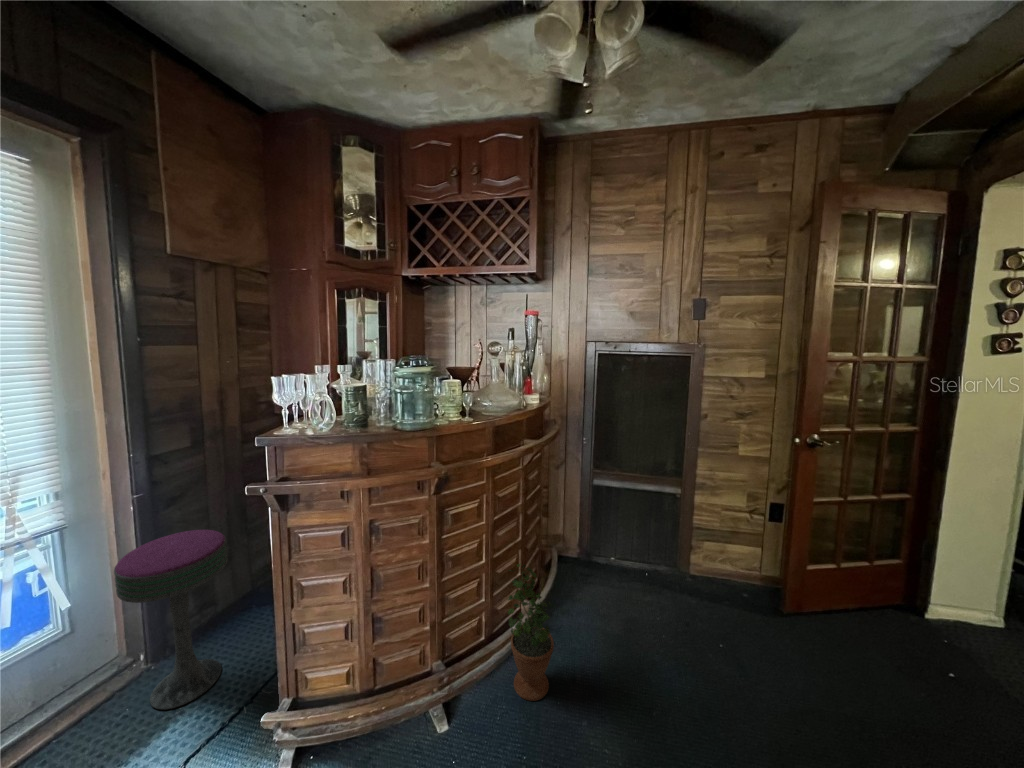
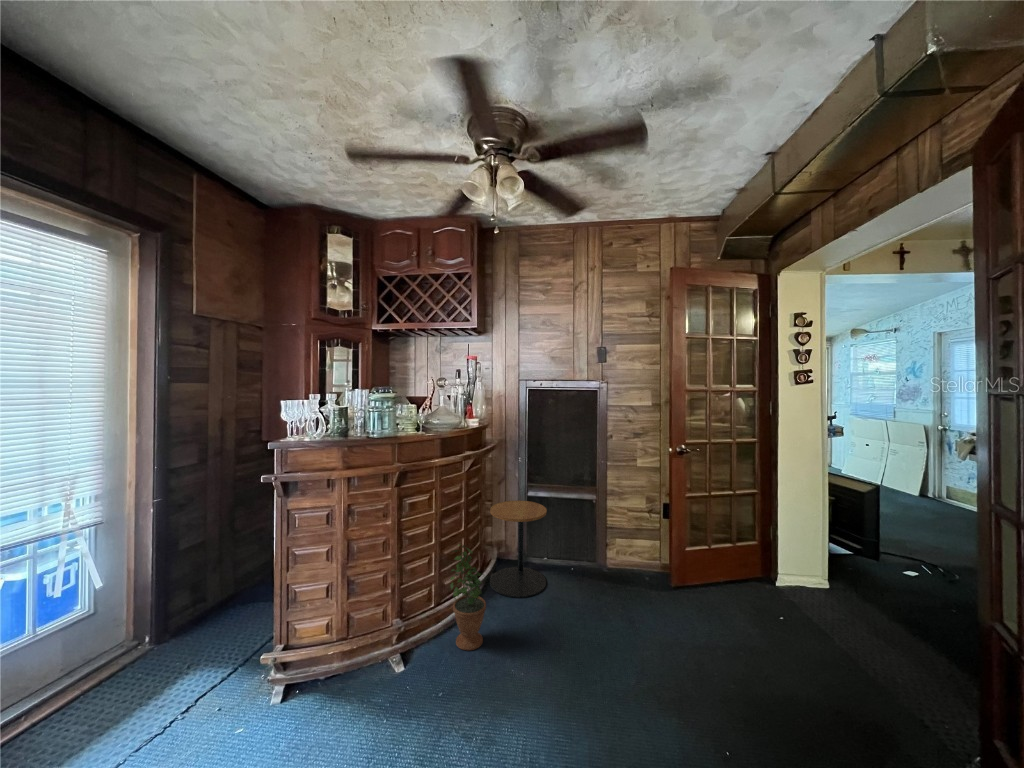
side table: none [547,492,622,616] -> present [490,500,547,598]
bar stool: present [114,530,228,710] -> none [142,529,227,674]

